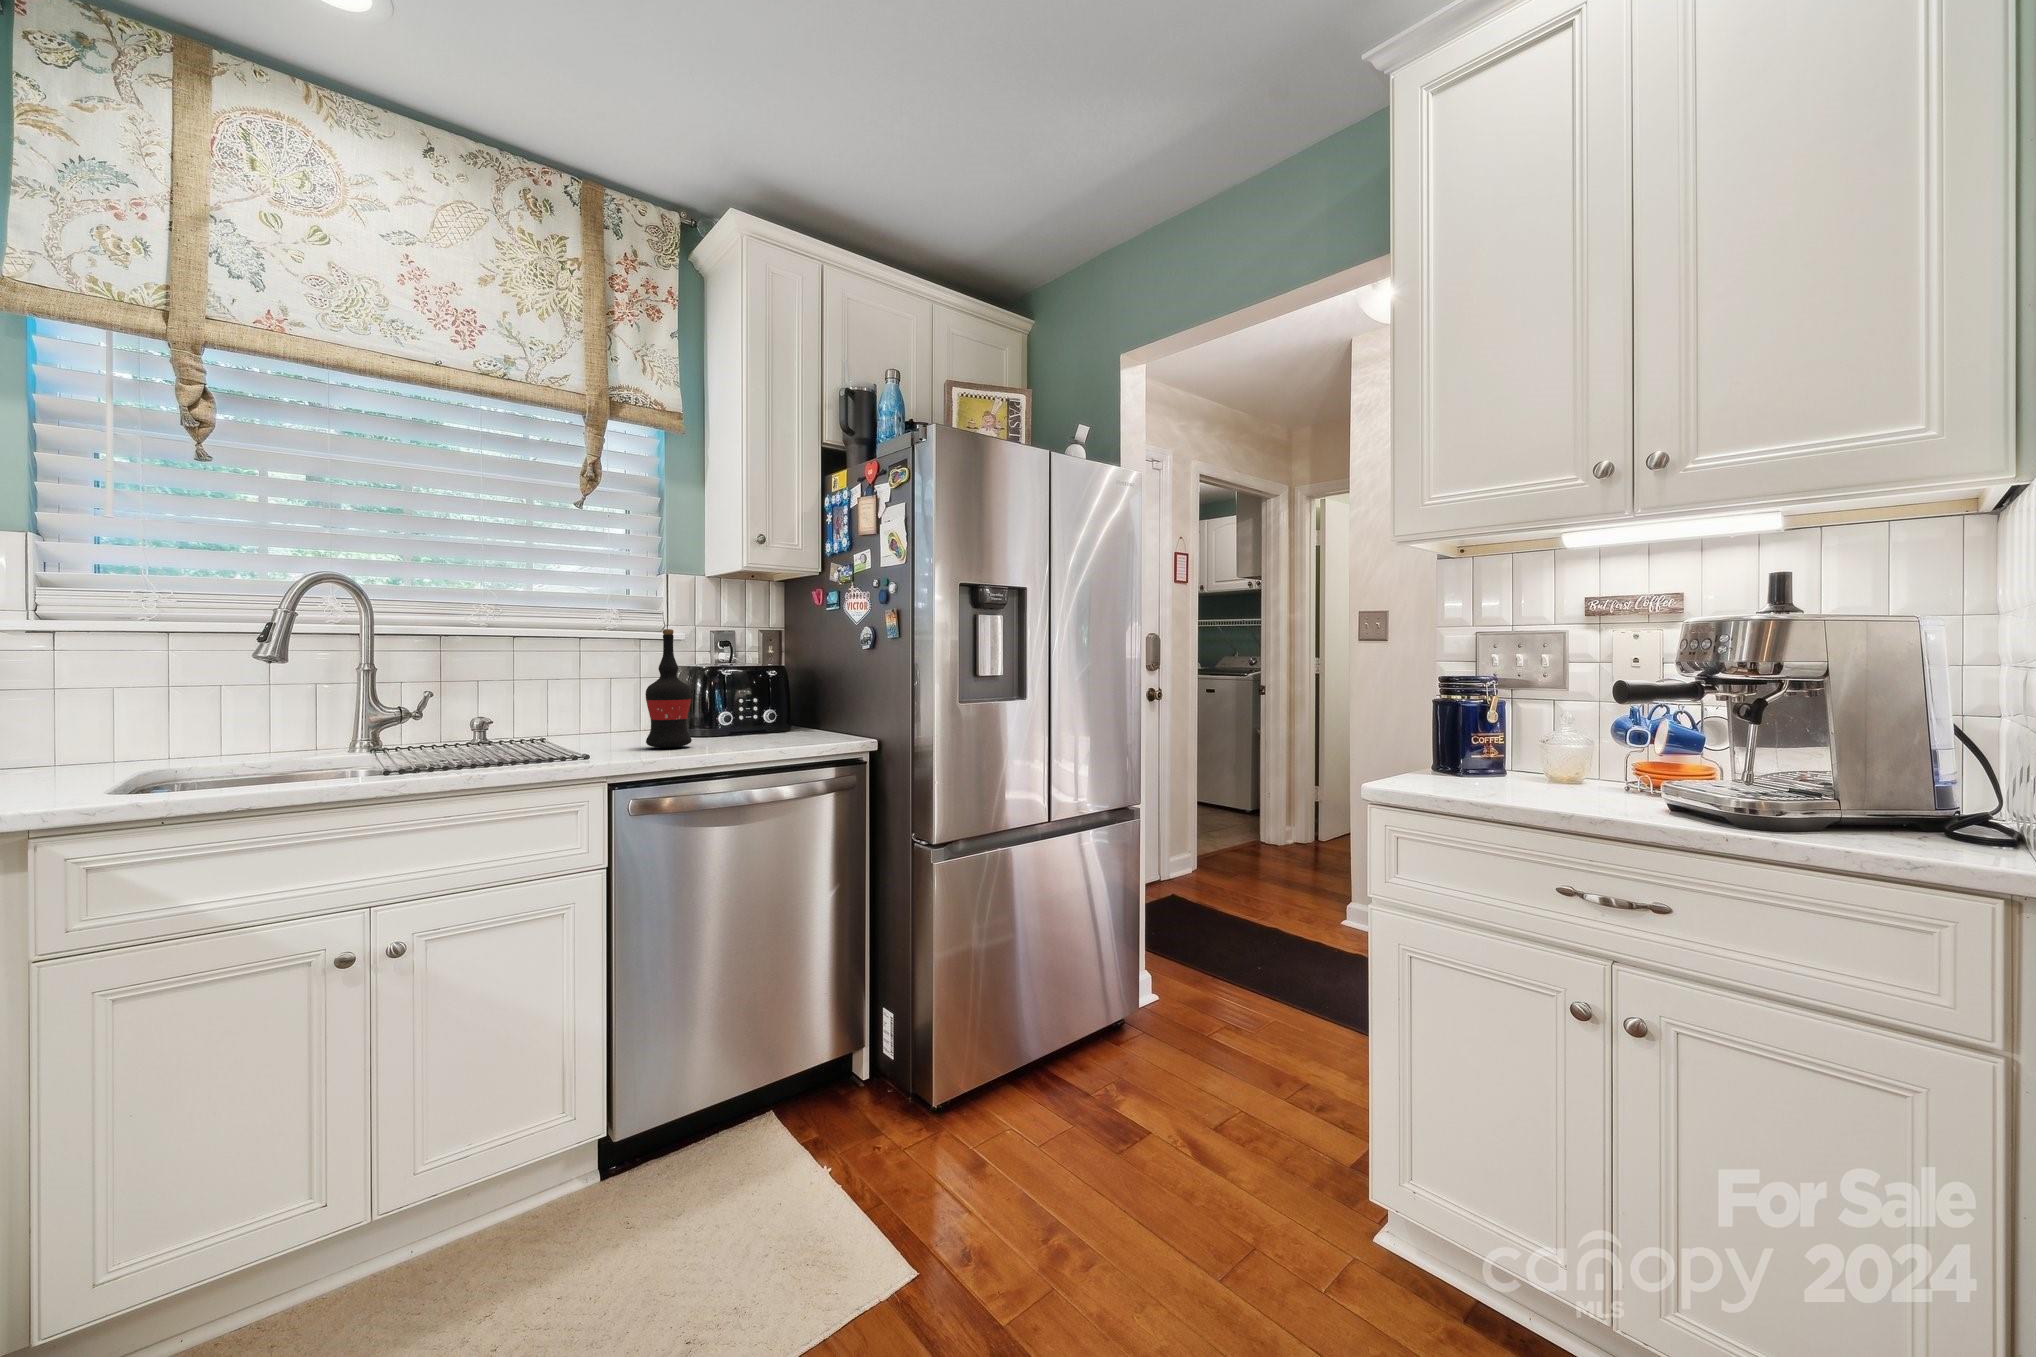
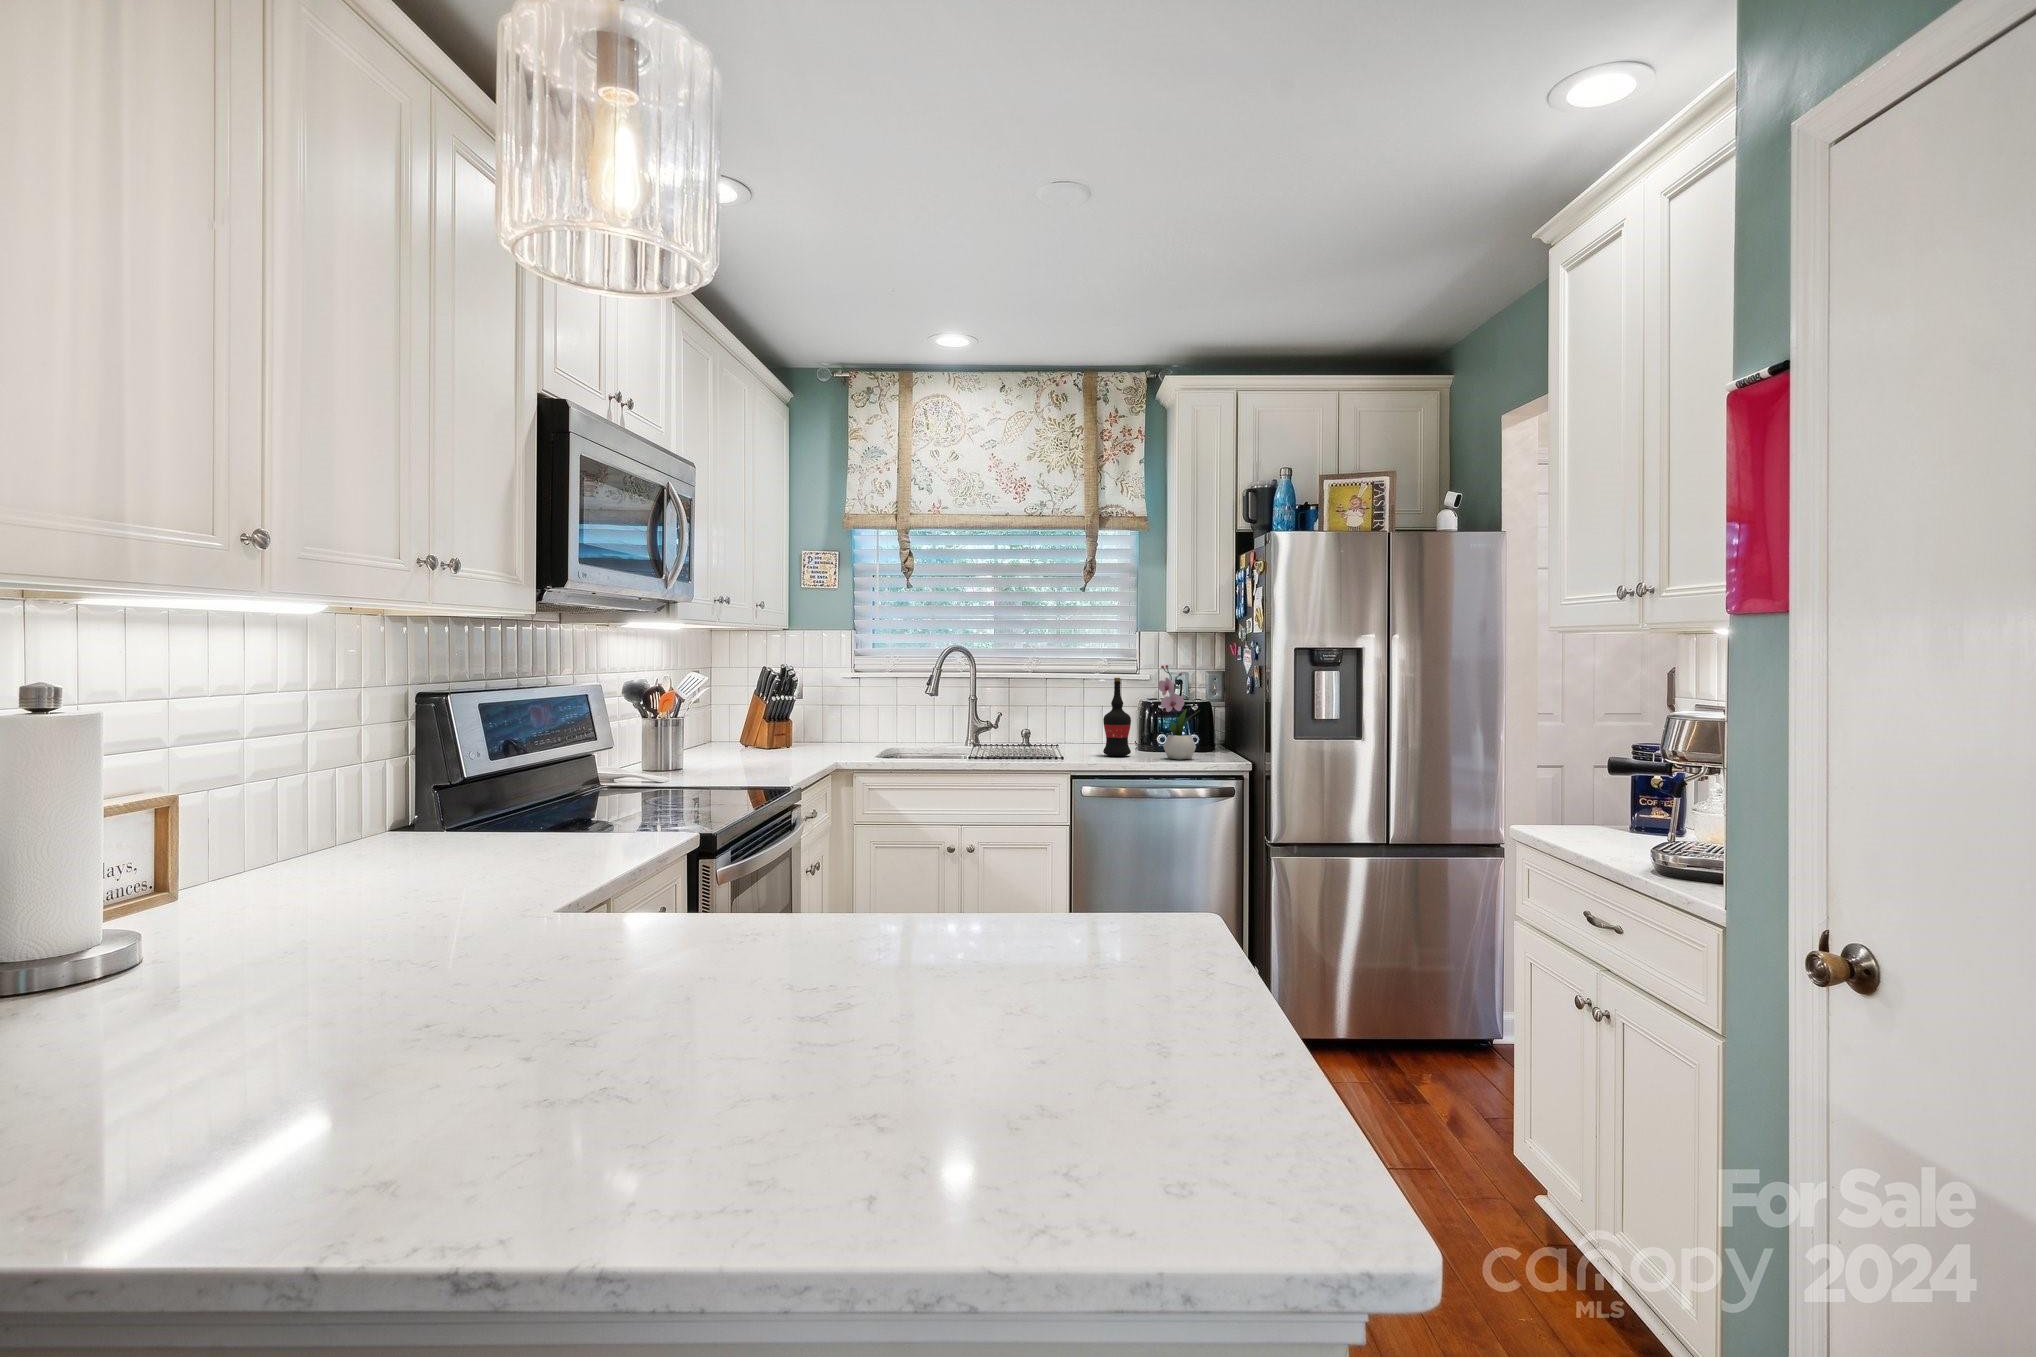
flower arrangement: none [740,611,799,745] -> present [1158,665,1199,760]

